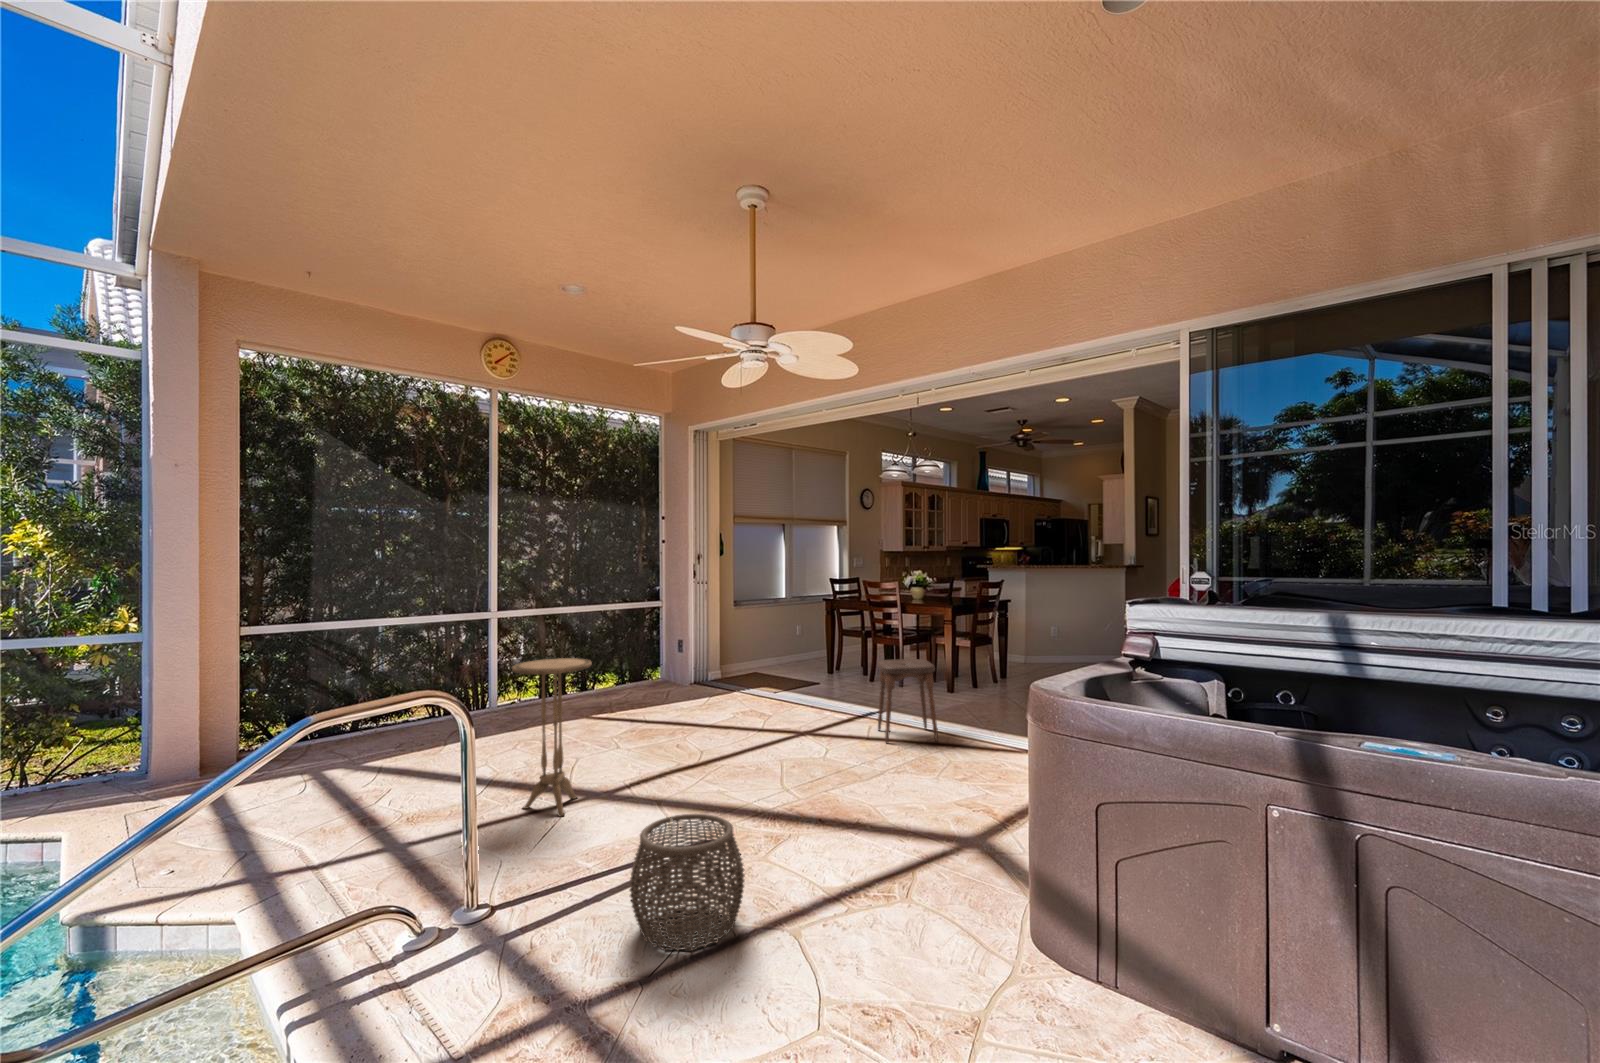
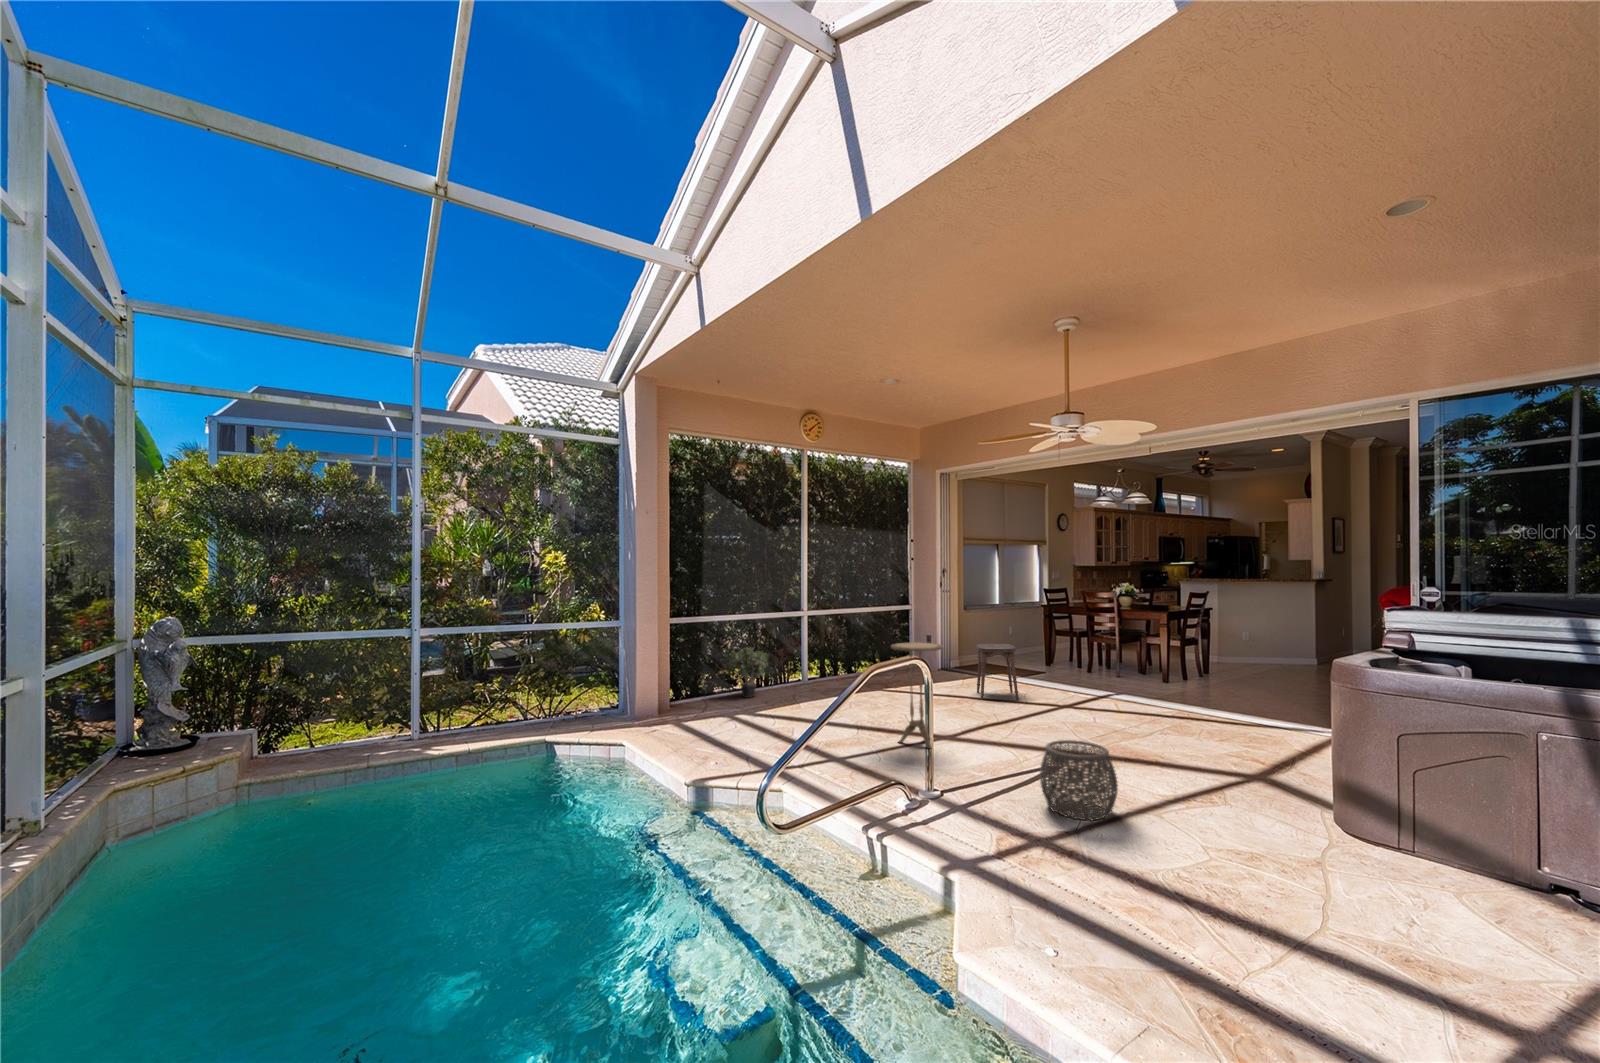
stool: present [878,659,938,743] -> present [976,644,1018,700]
potted plant: none [346,666,416,738] -> present [731,648,769,698]

